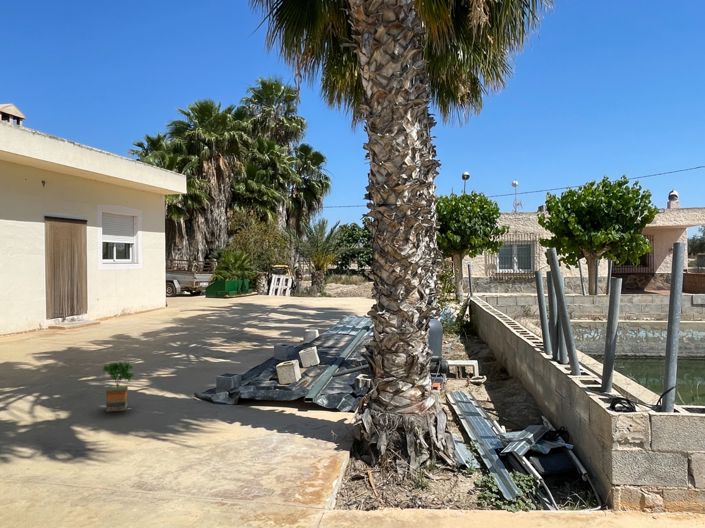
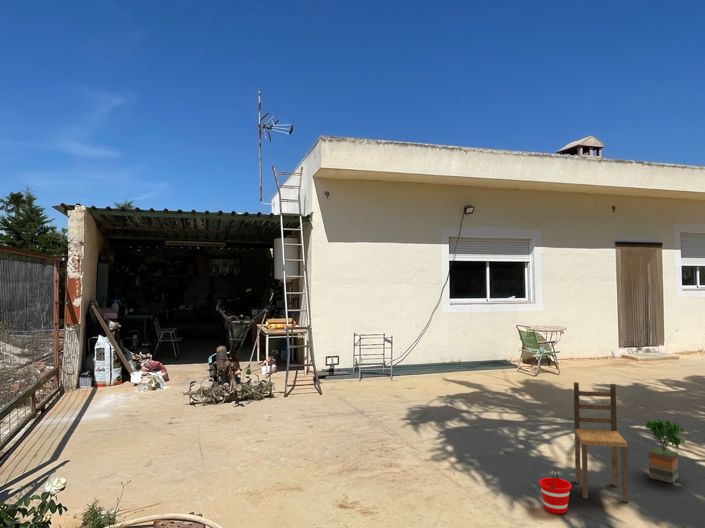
chair: none [45,336,96,440] -> present [574,382,628,502]
bucket: none [19,418,52,458] -> present [539,469,572,514]

